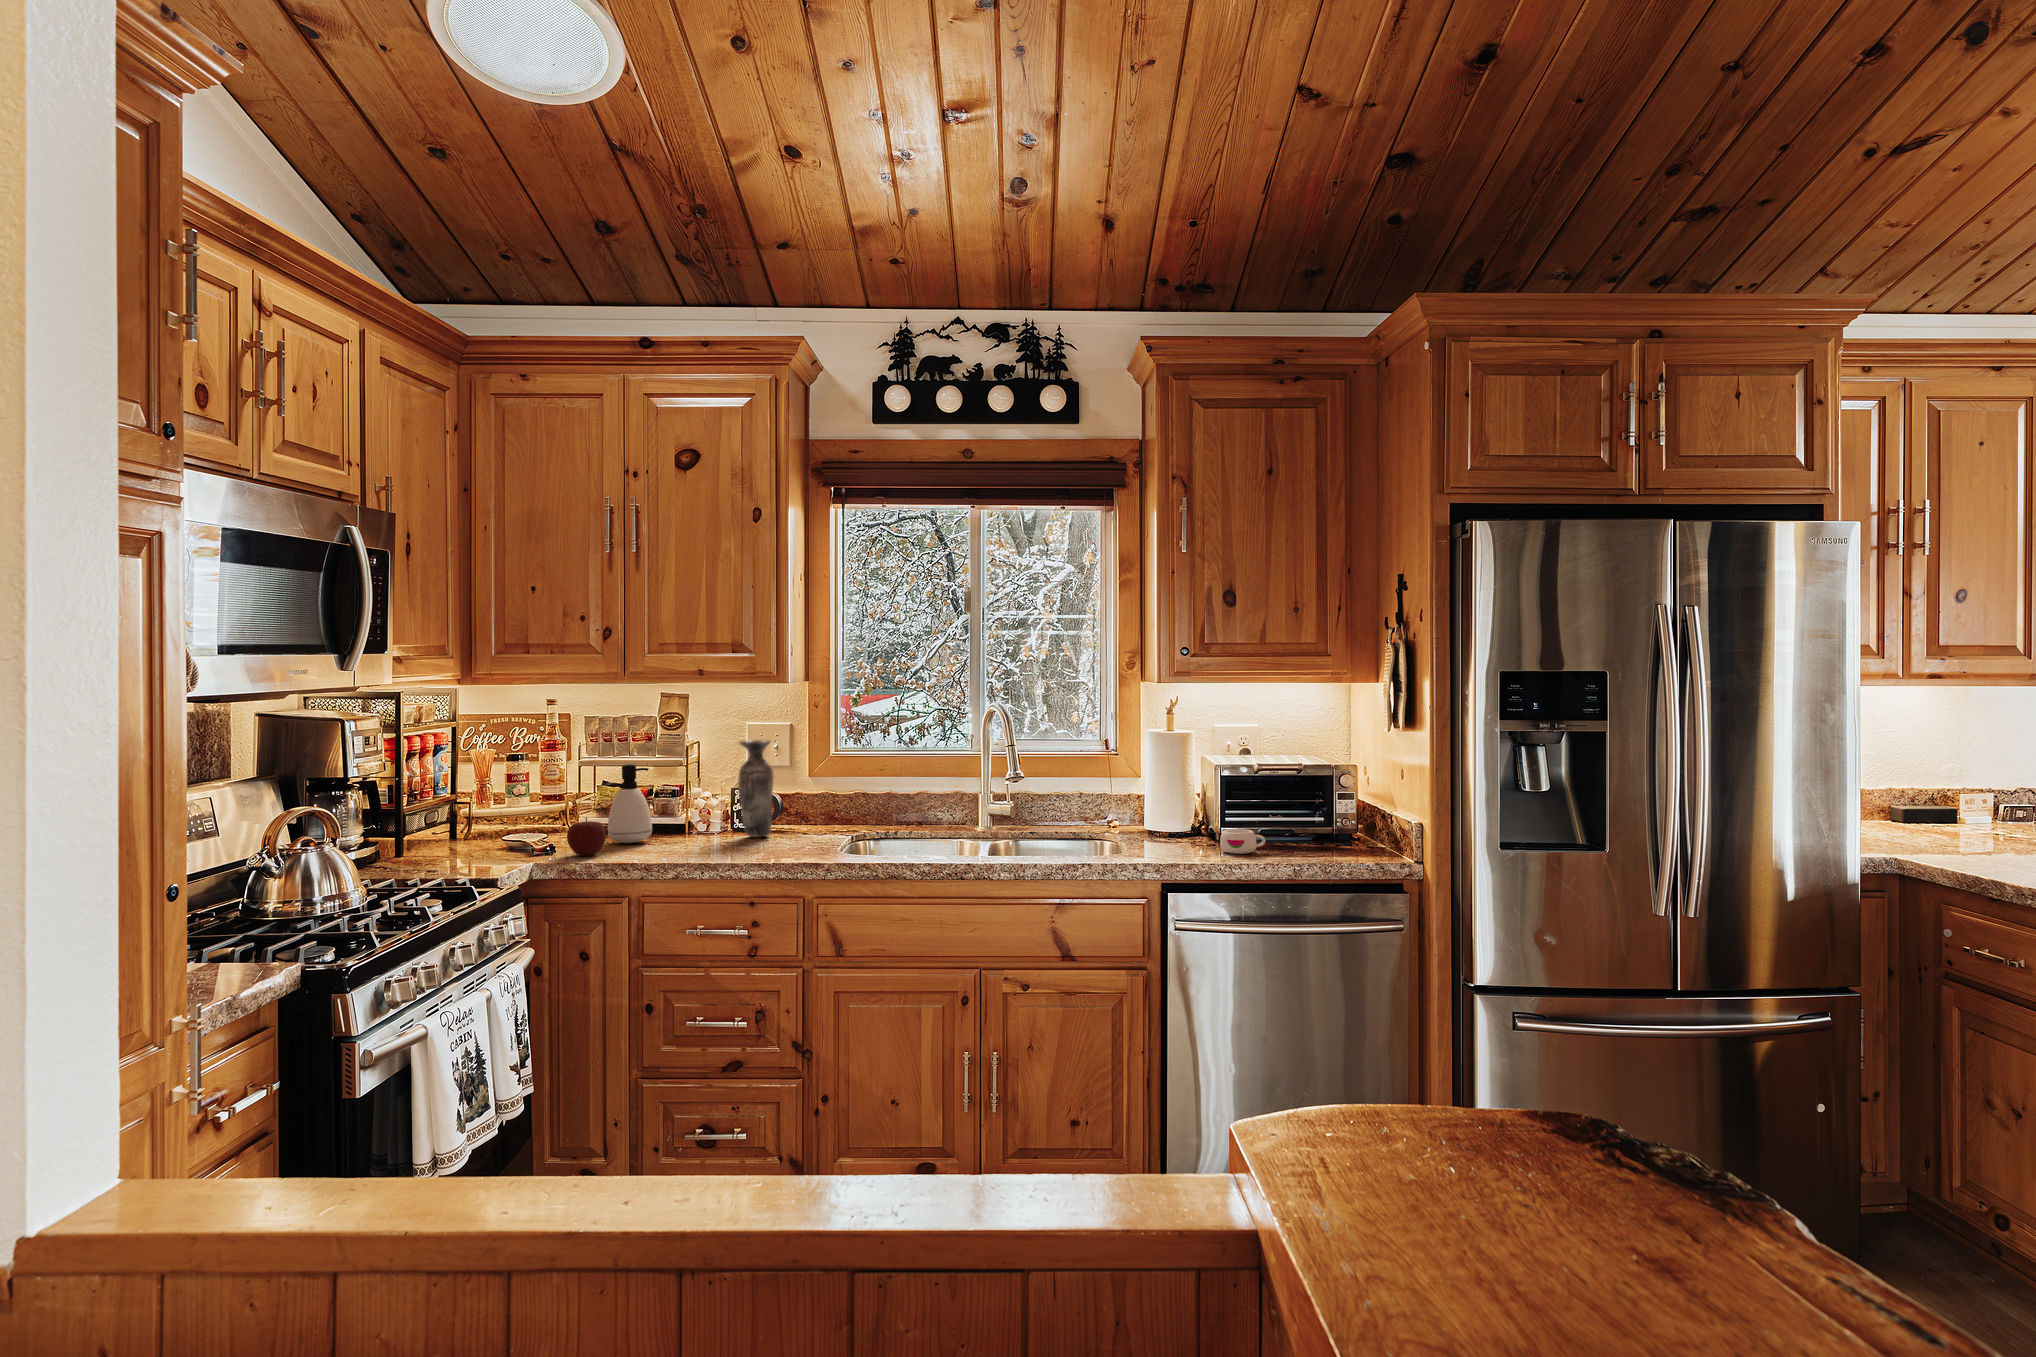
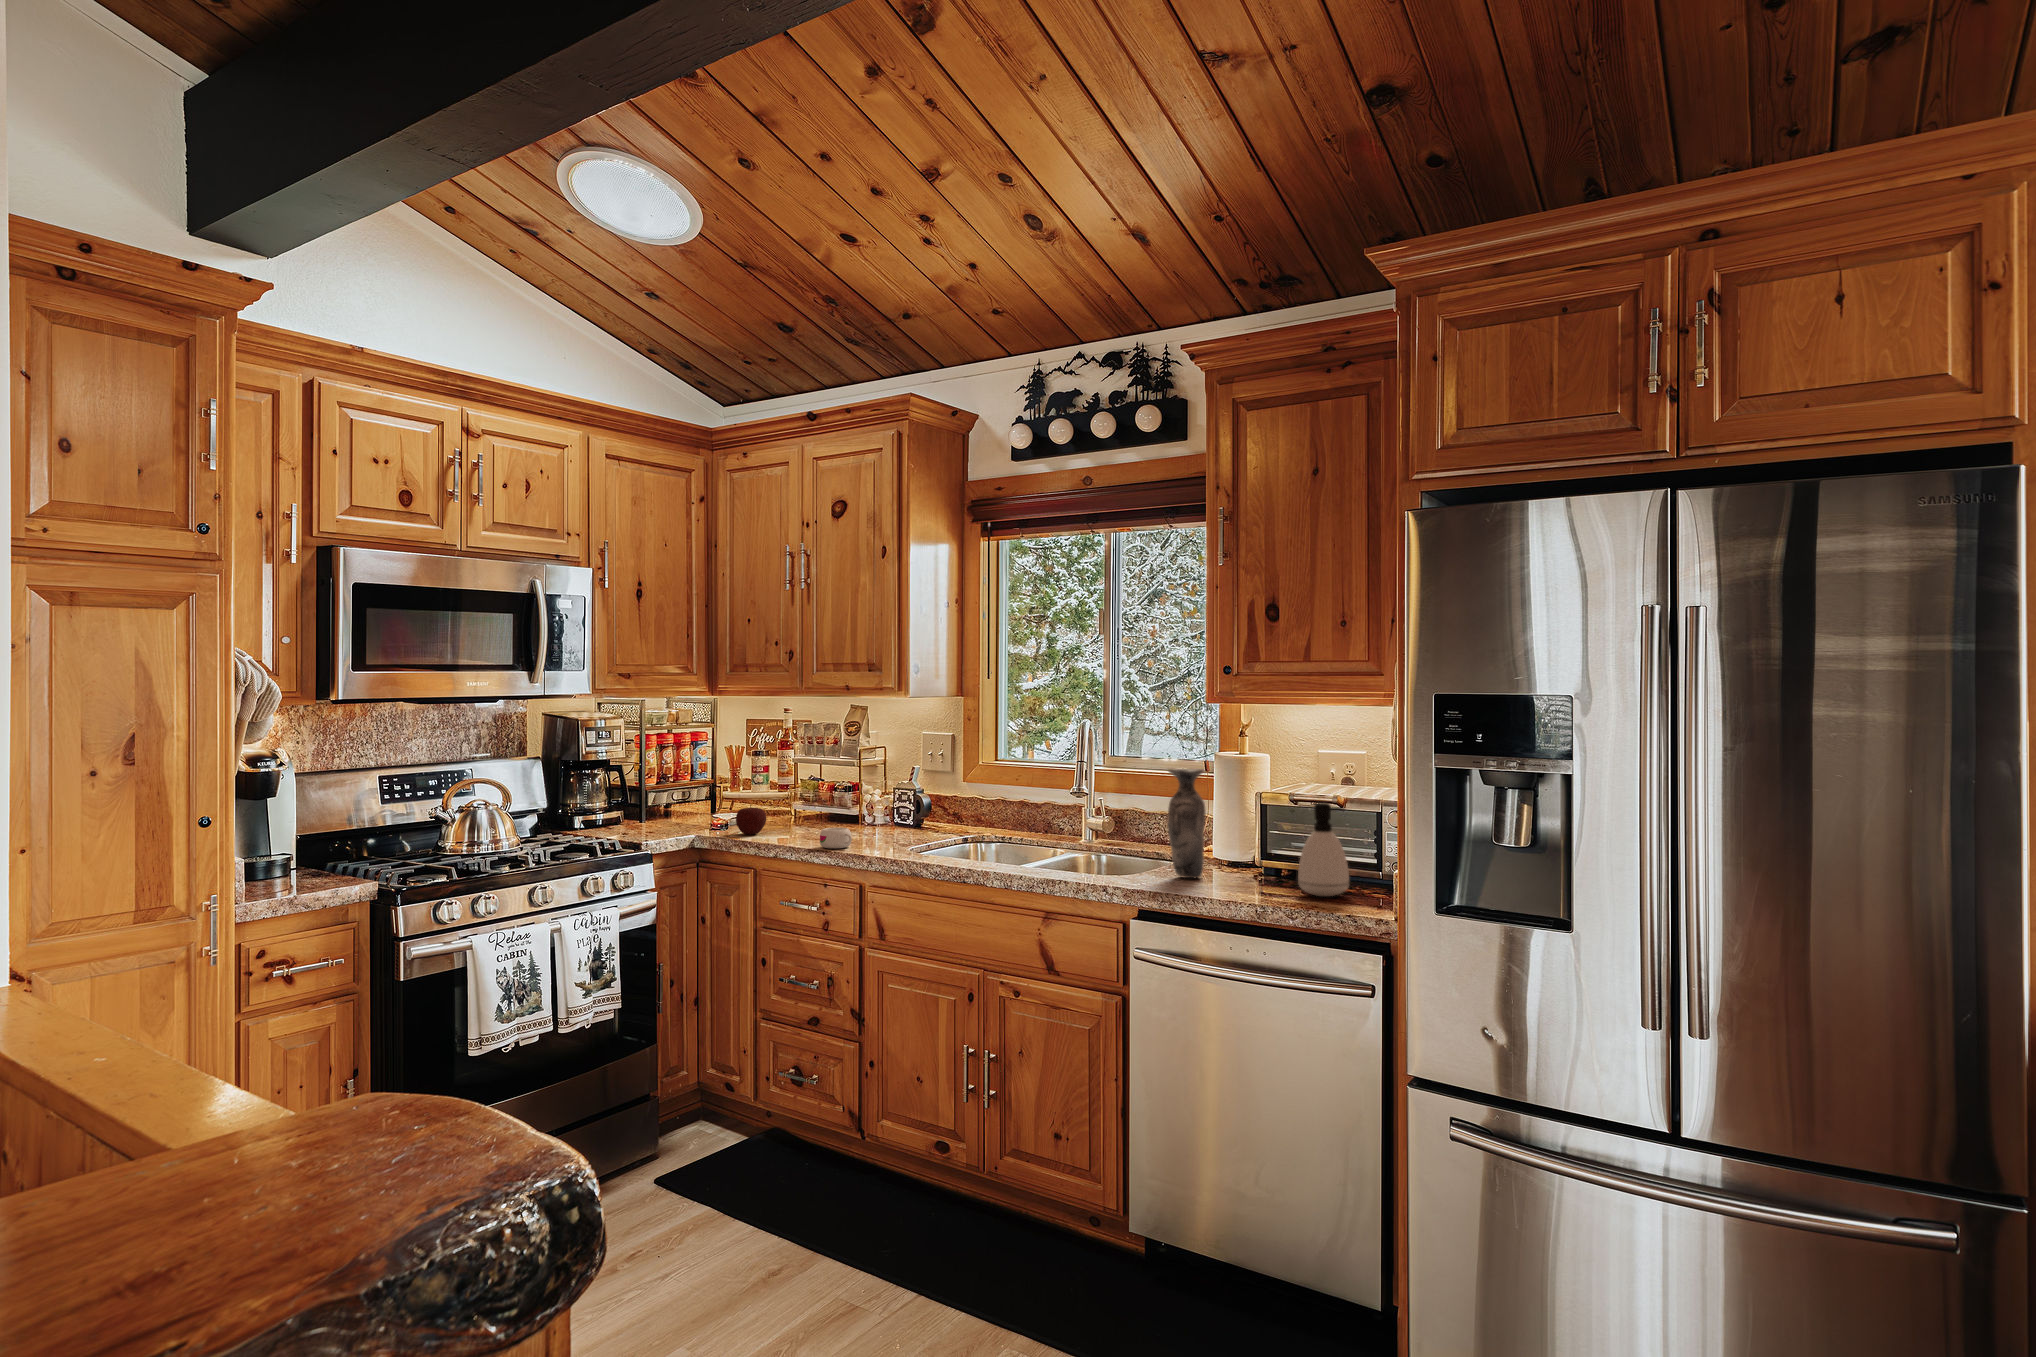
vase: present [738,740,774,837] -> present [1167,768,1206,878]
soap dispenser: present [608,764,652,843] -> present [1298,802,1349,896]
mug: present [1220,829,1265,854] -> present [820,827,852,849]

